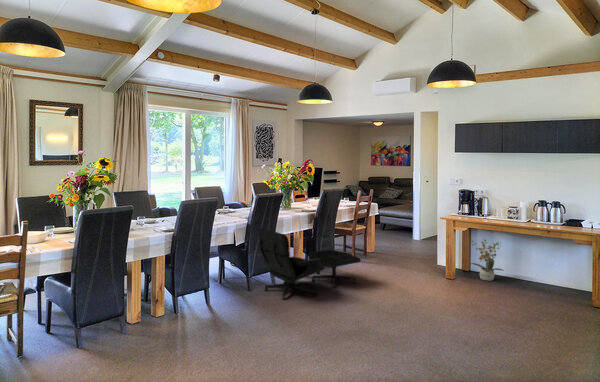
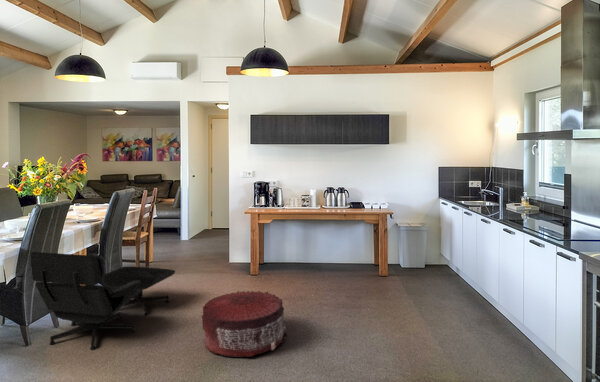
potted plant: present [469,239,504,281] -> none [269,229,303,269]
pouf: none [349,281,419,334] -> present [201,291,287,357]

